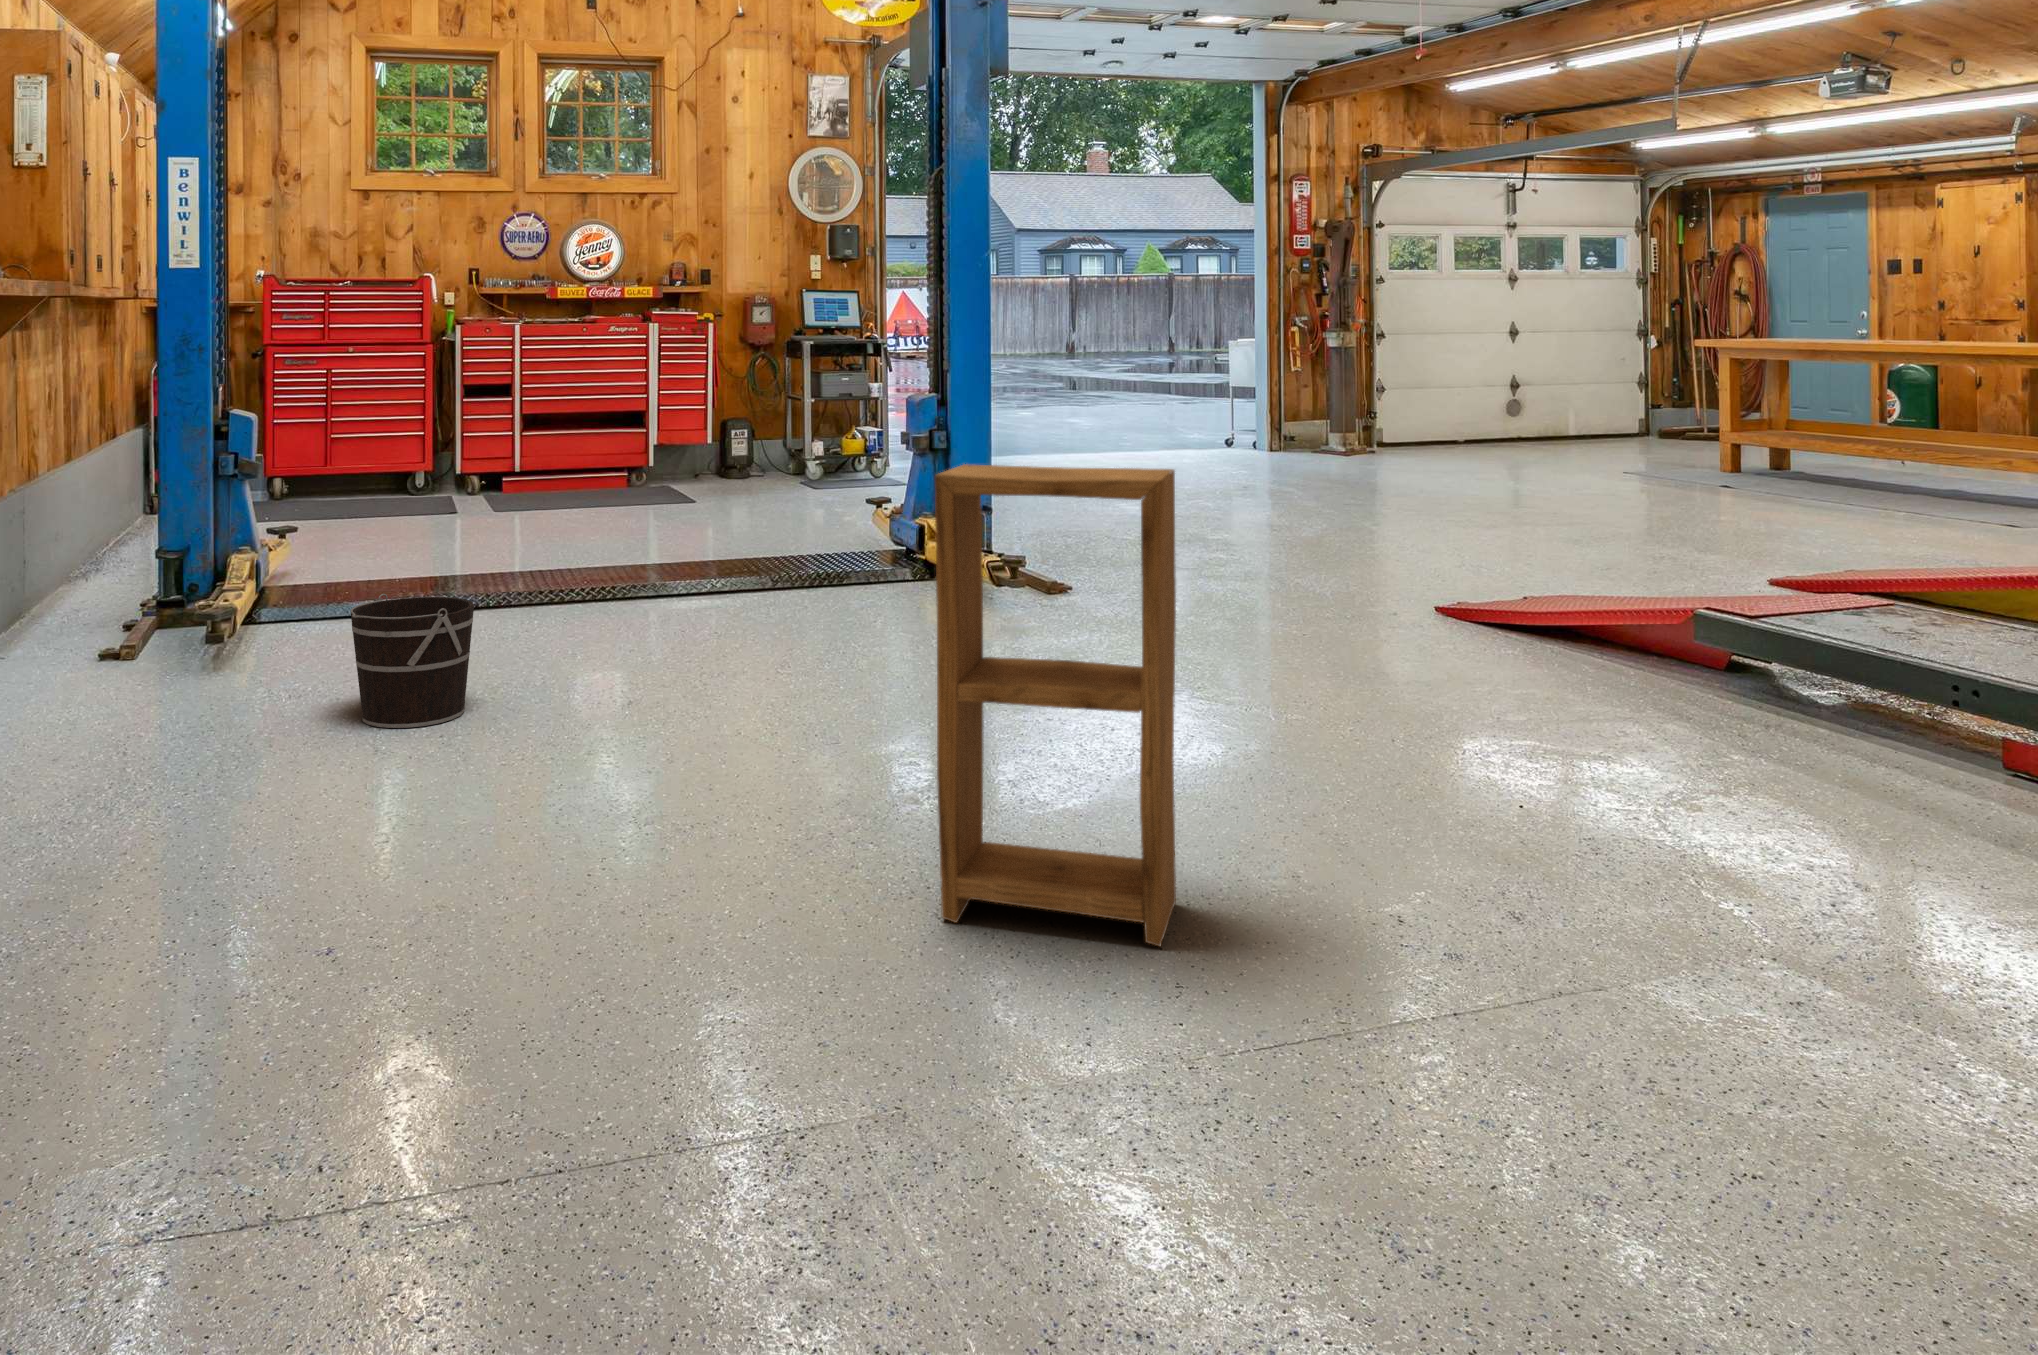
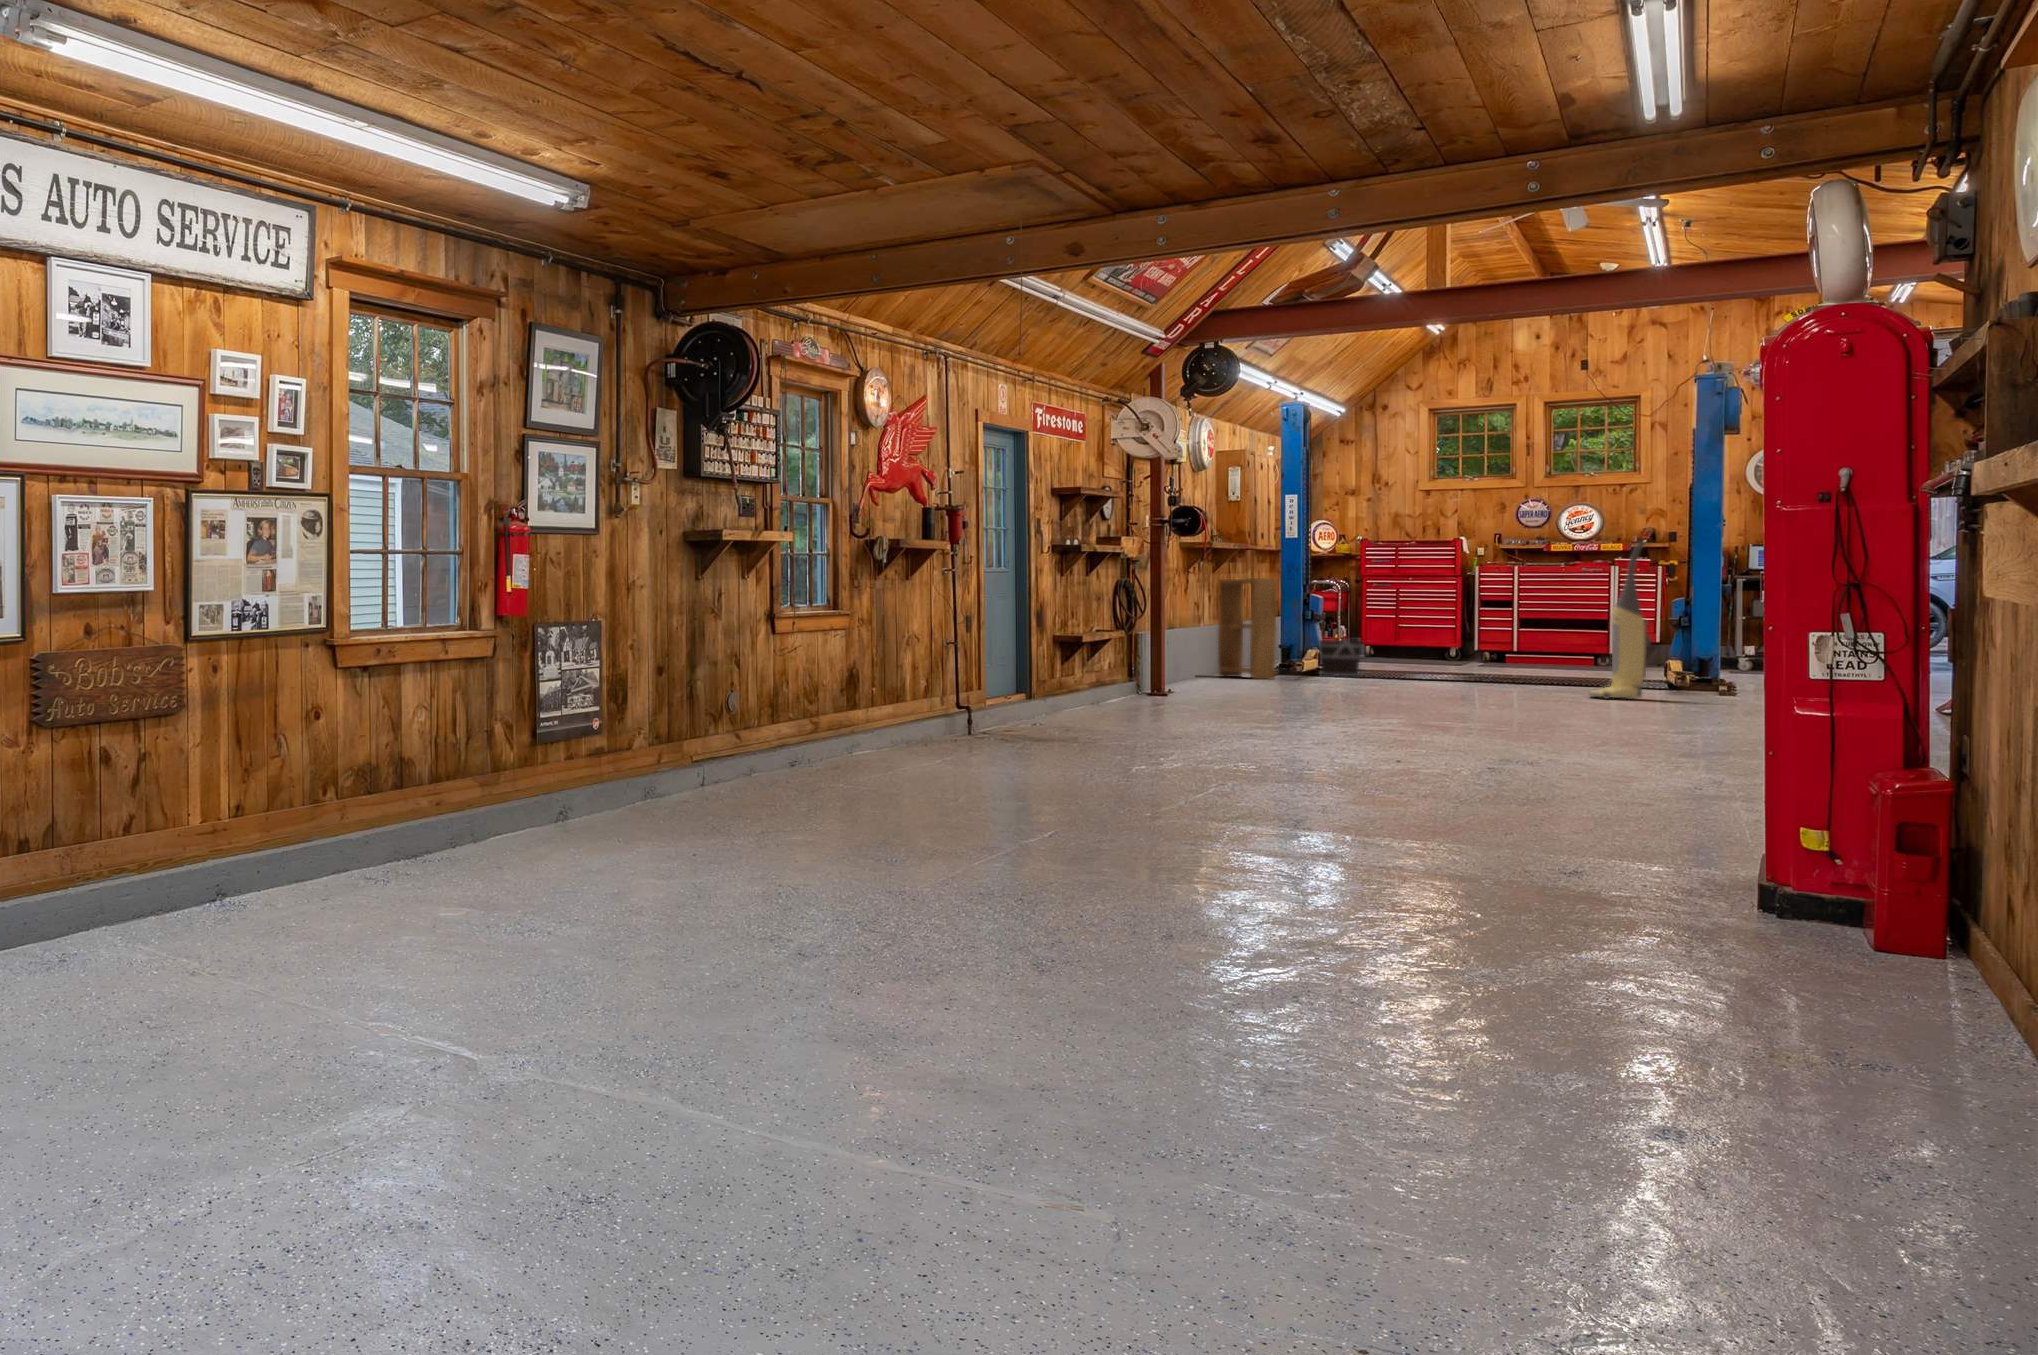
vacuum cleaner: none [1670,363,1986,1085] -> present [1589,541,1651,699]
shelving unit: present [935,464,1176,946] -> present [1218,578,1276,679]

